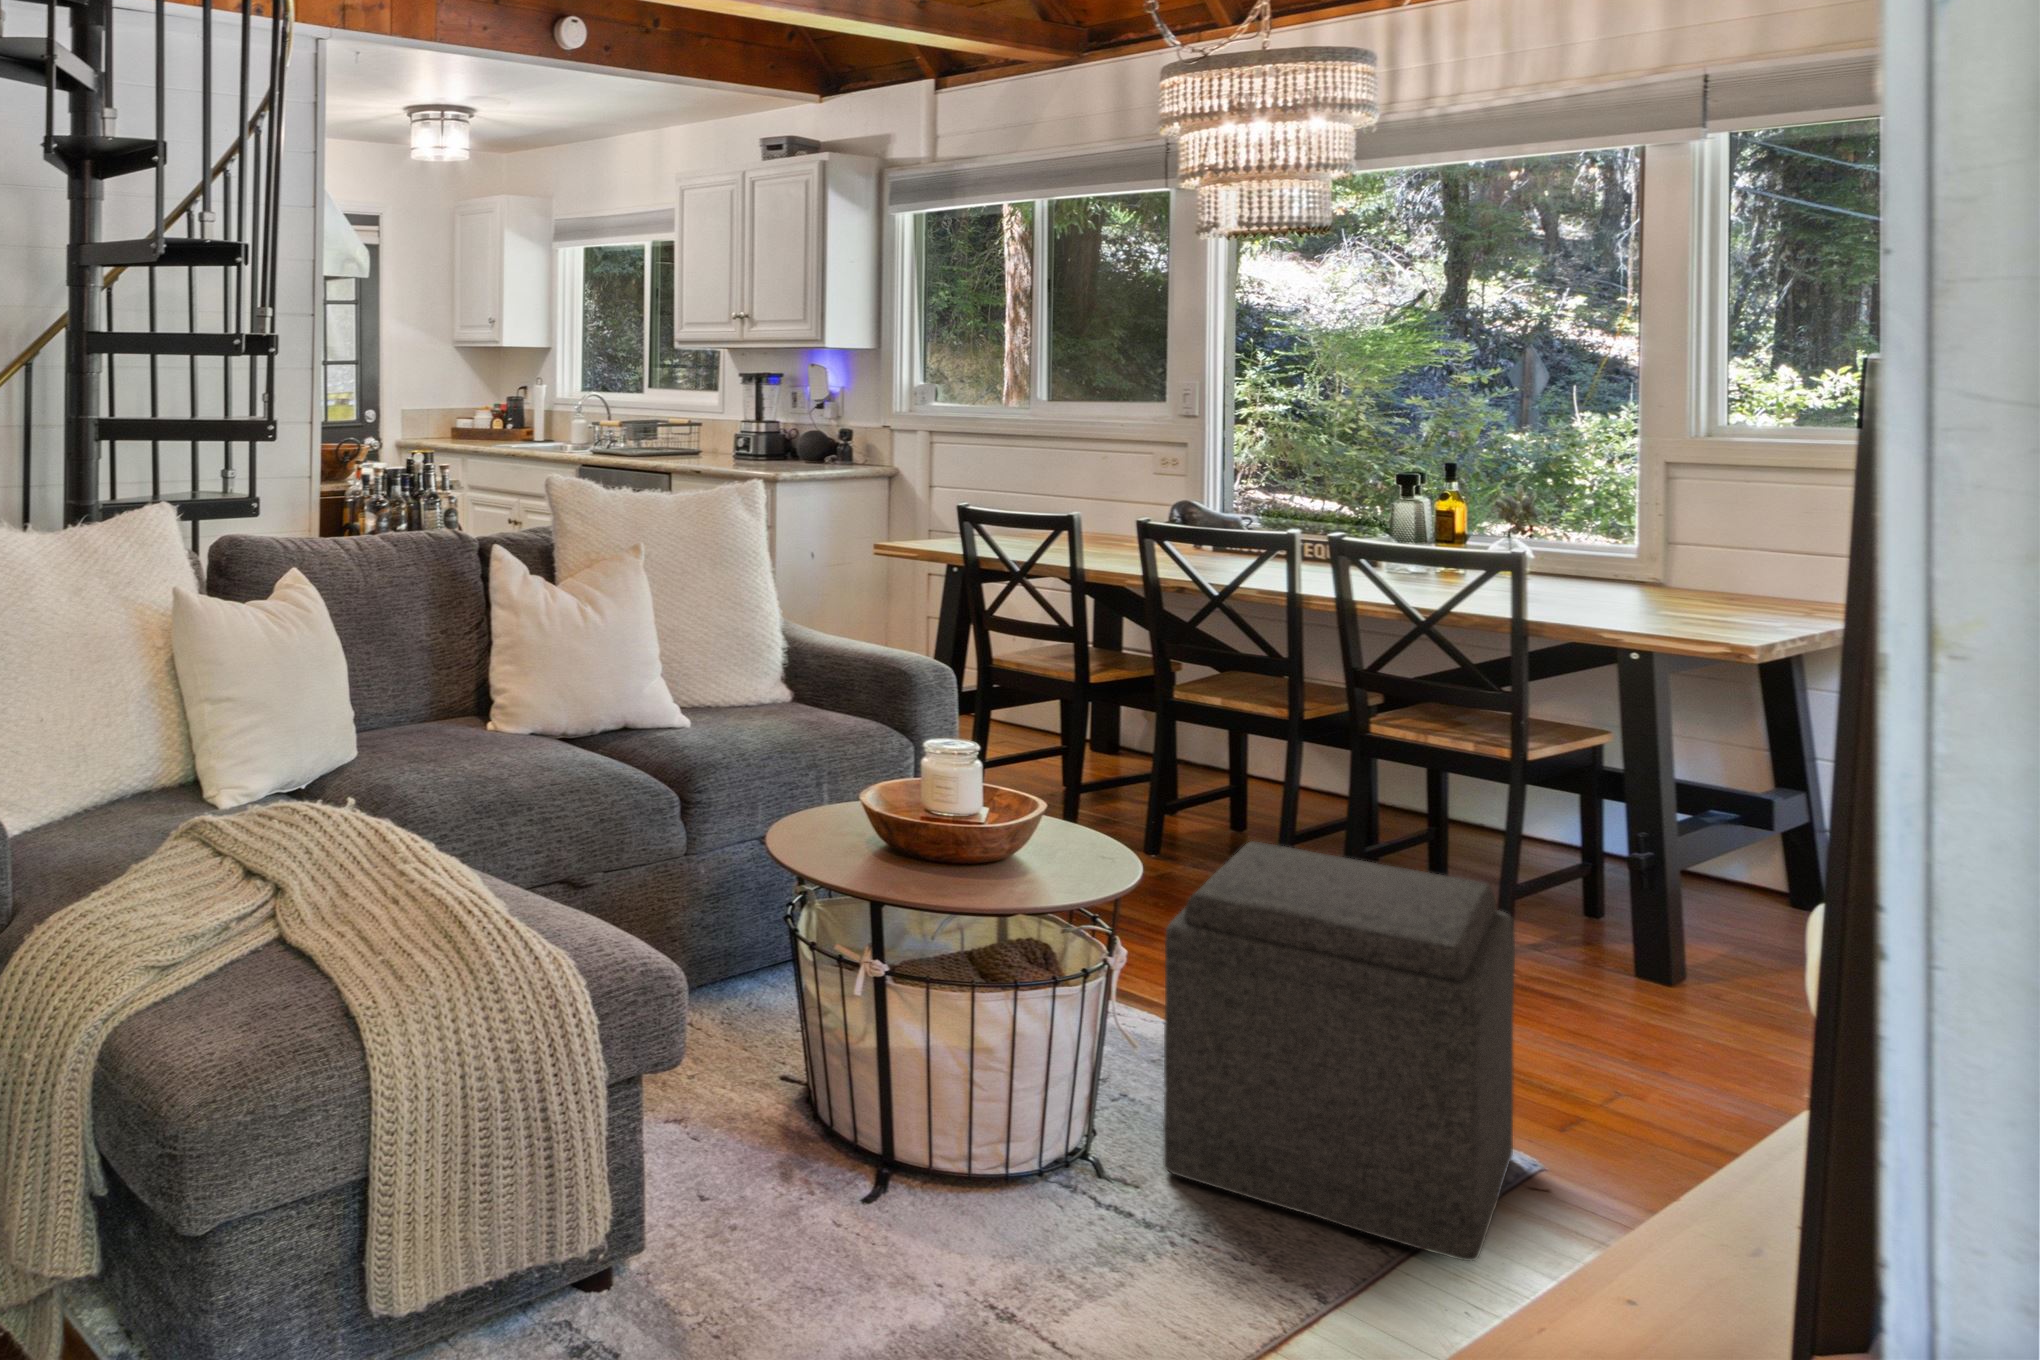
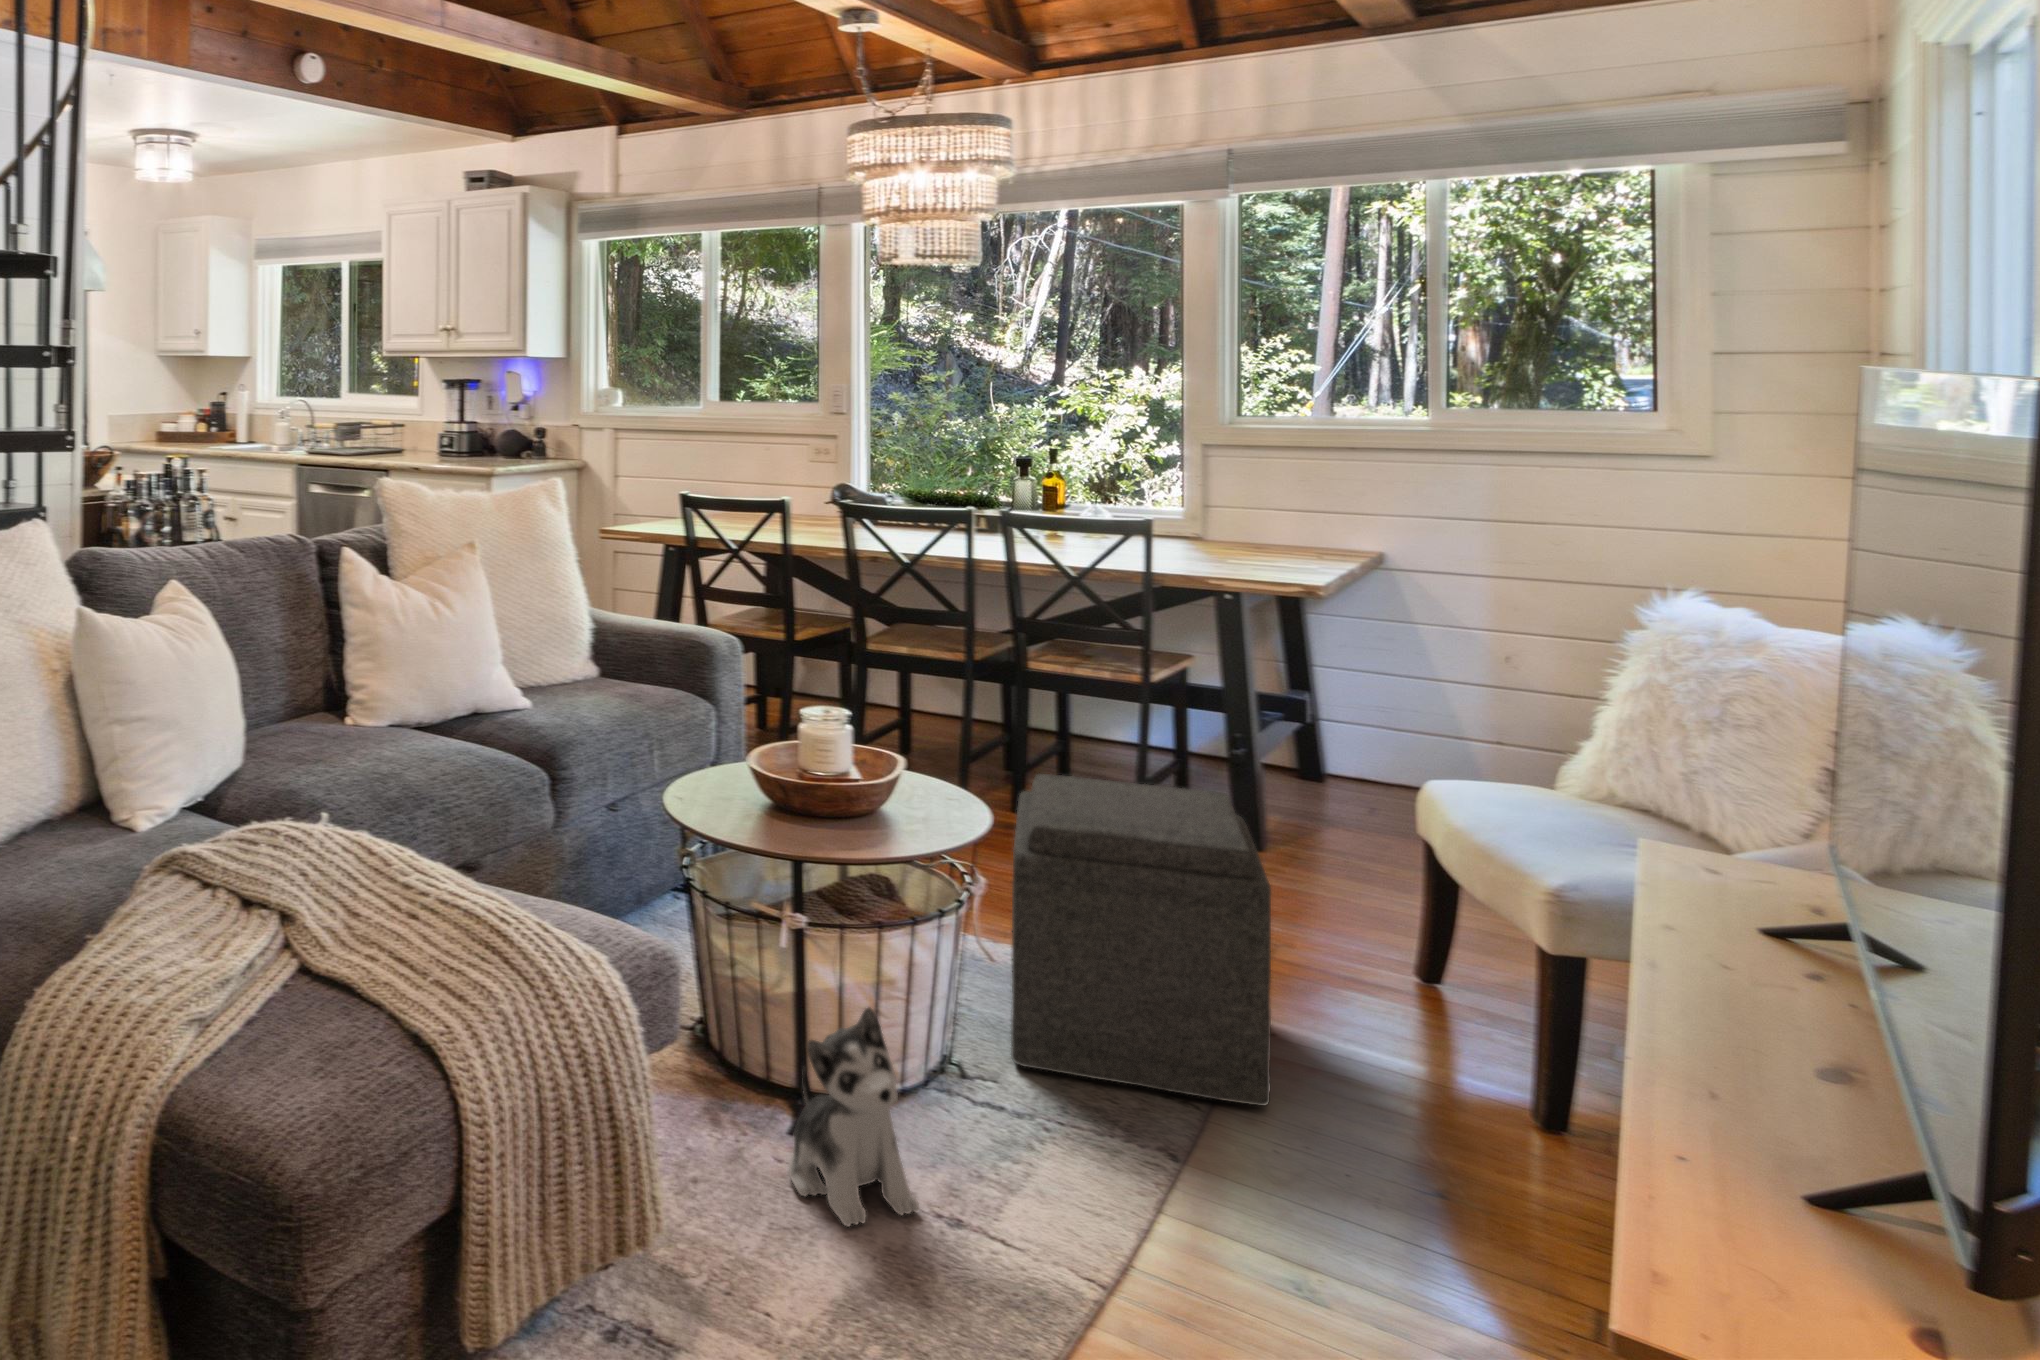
plush toy: none [830,1063,961,1298] -> present [789,1008,919,1226]

